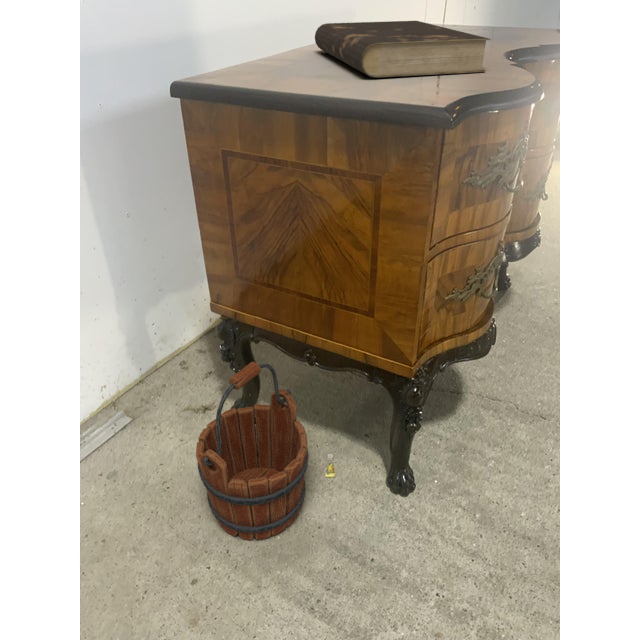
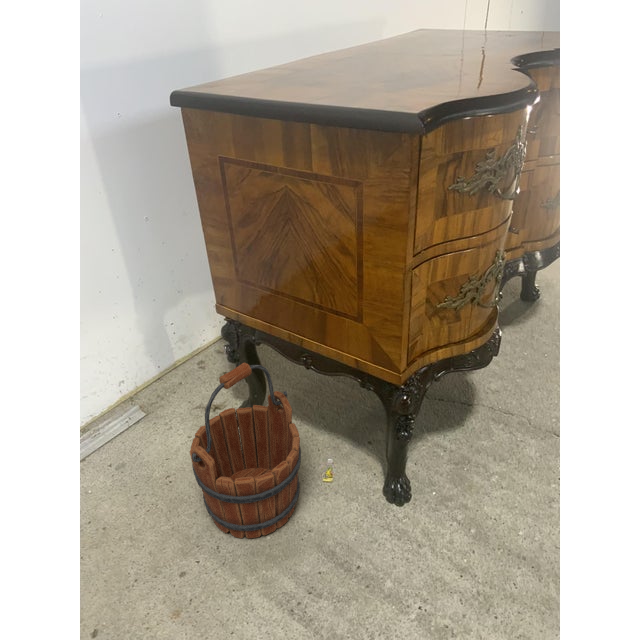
book: present [315,21,490,78] -> none [324,28,488,85]

